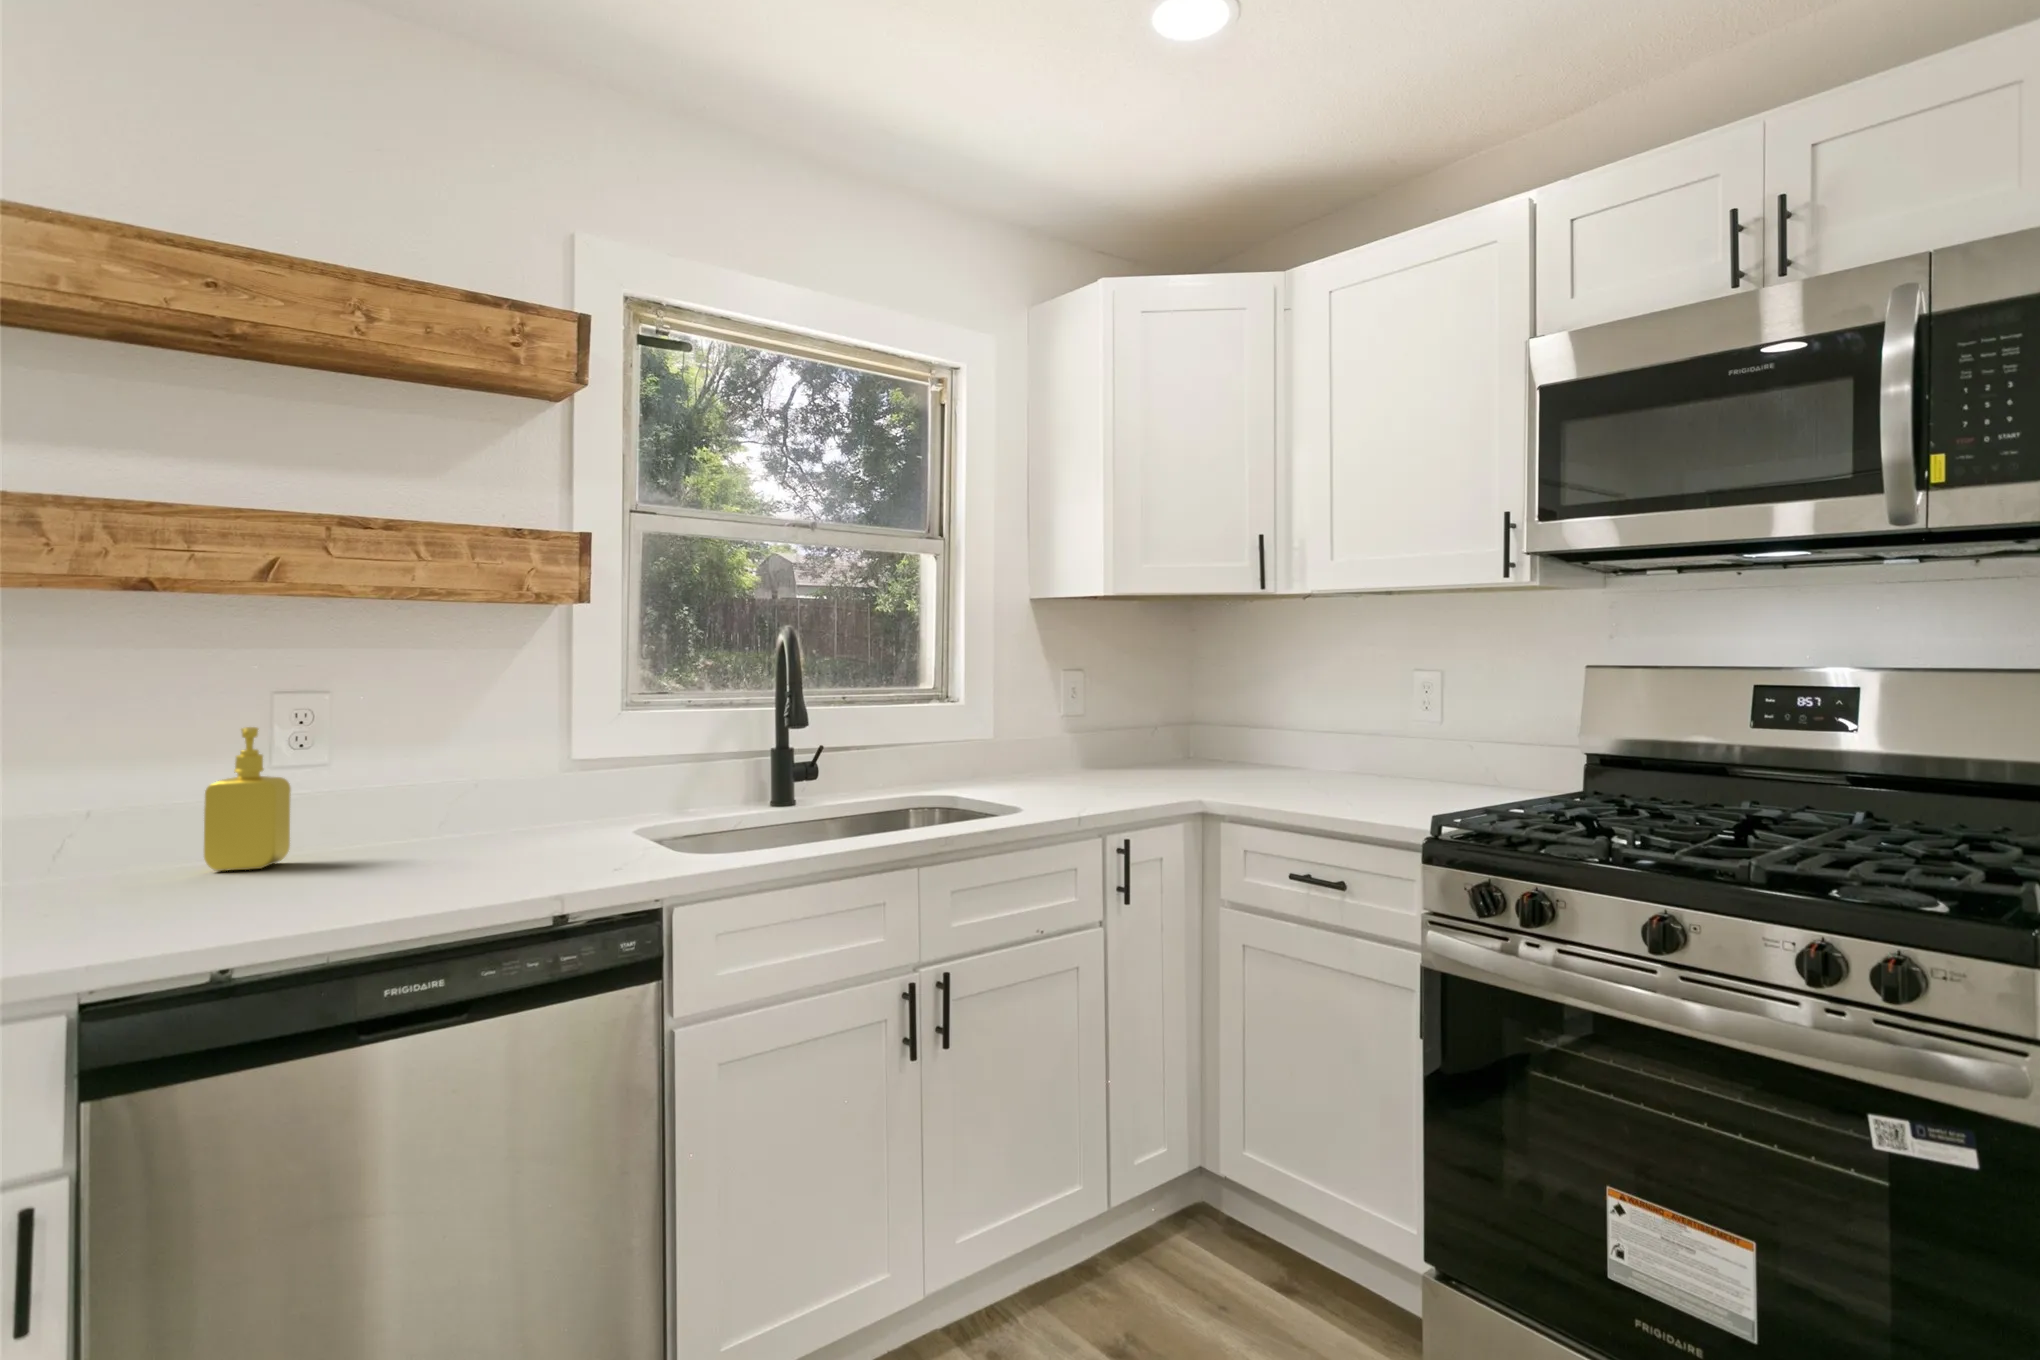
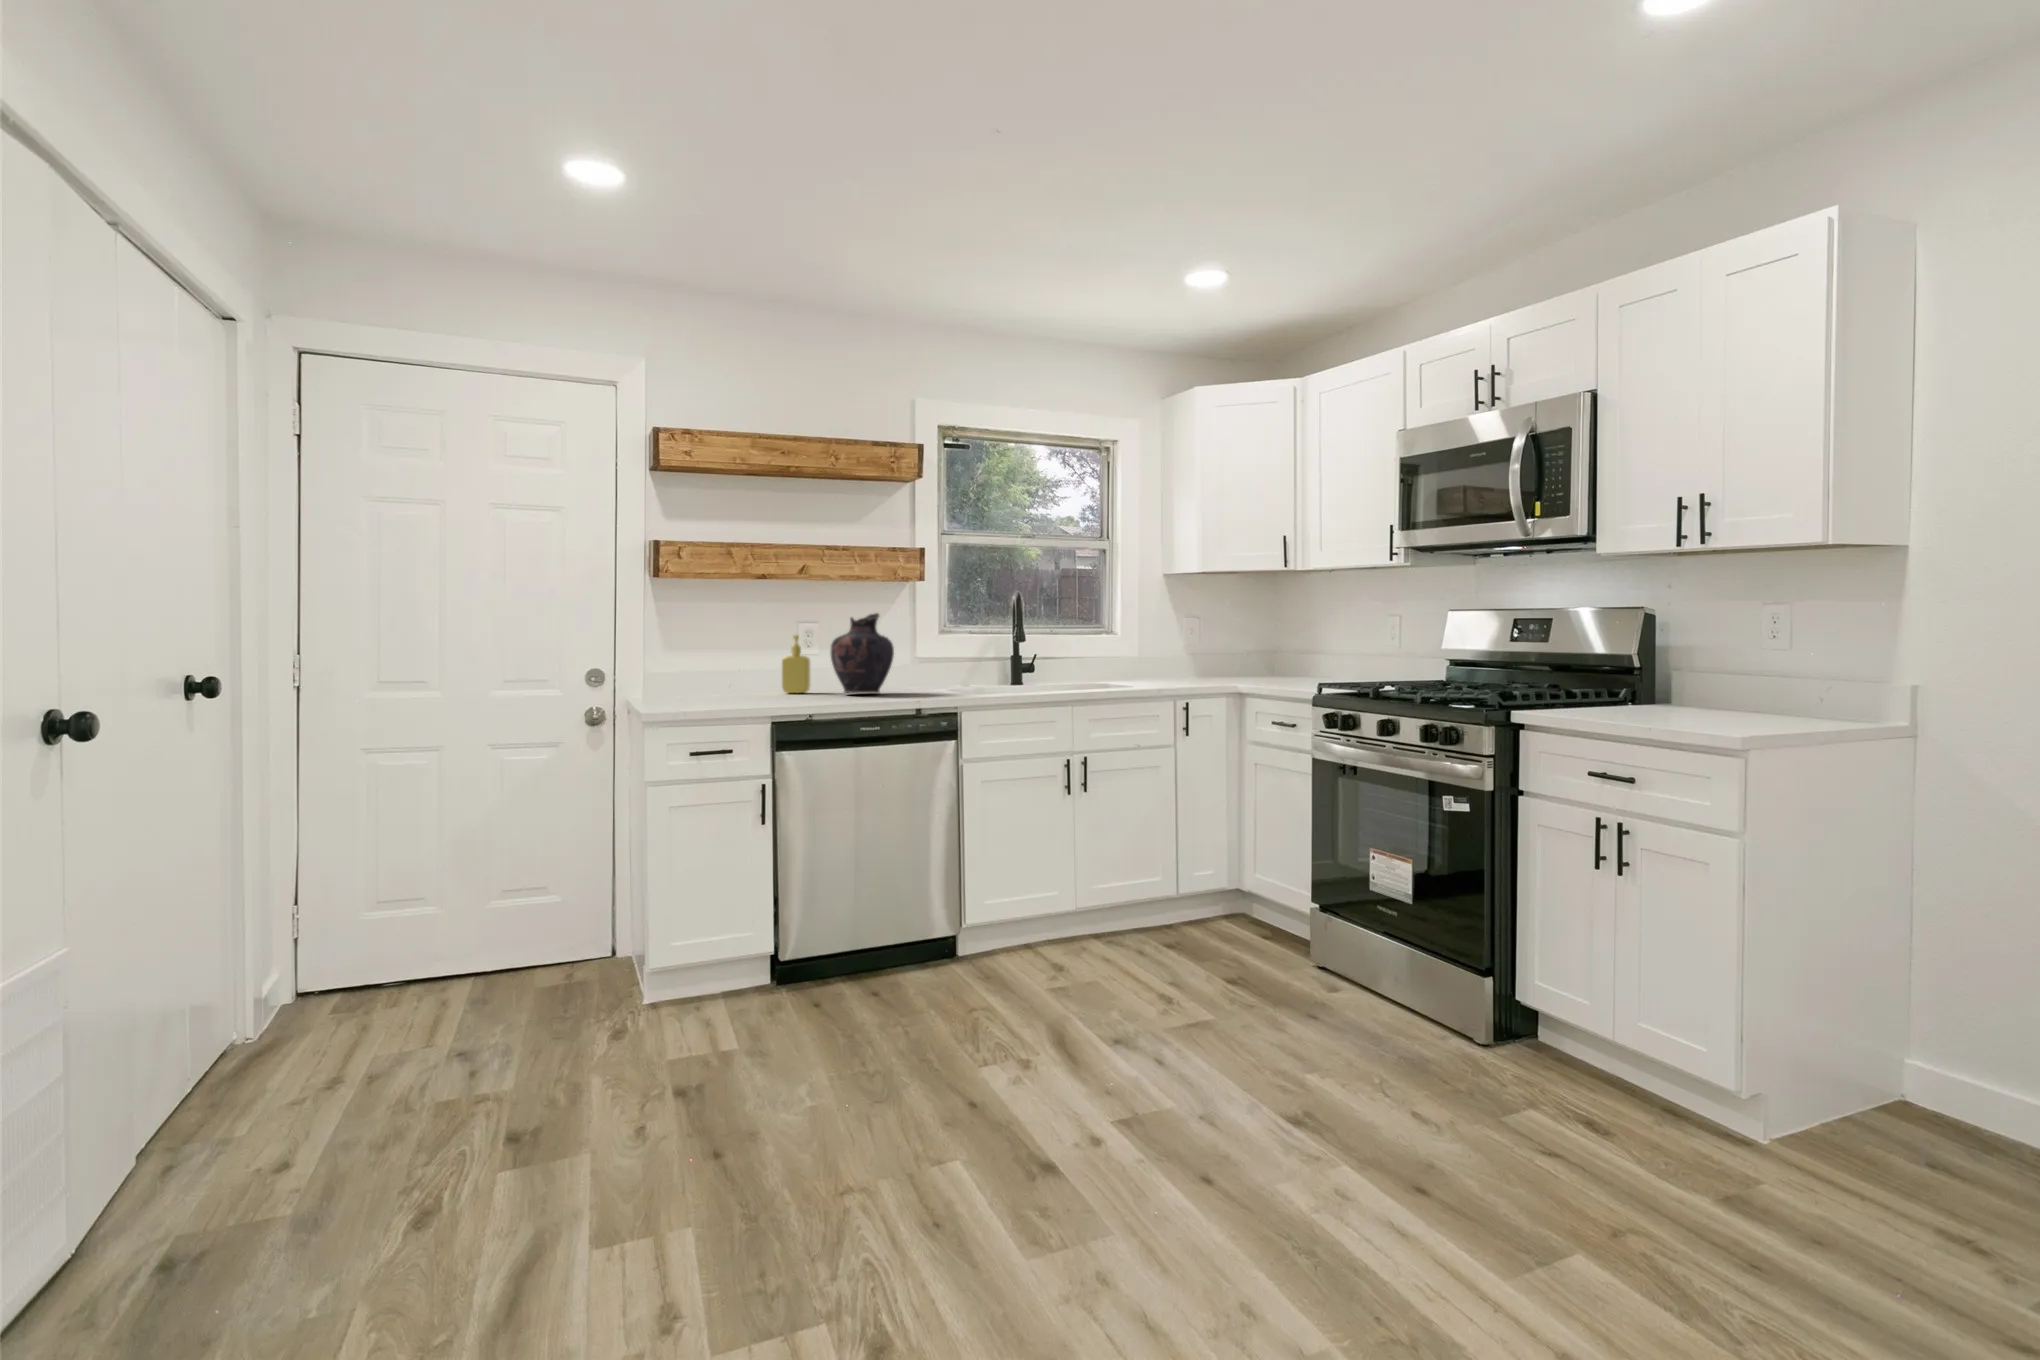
vase: none [331,675,505,872] -> present [830,613,894,693]

